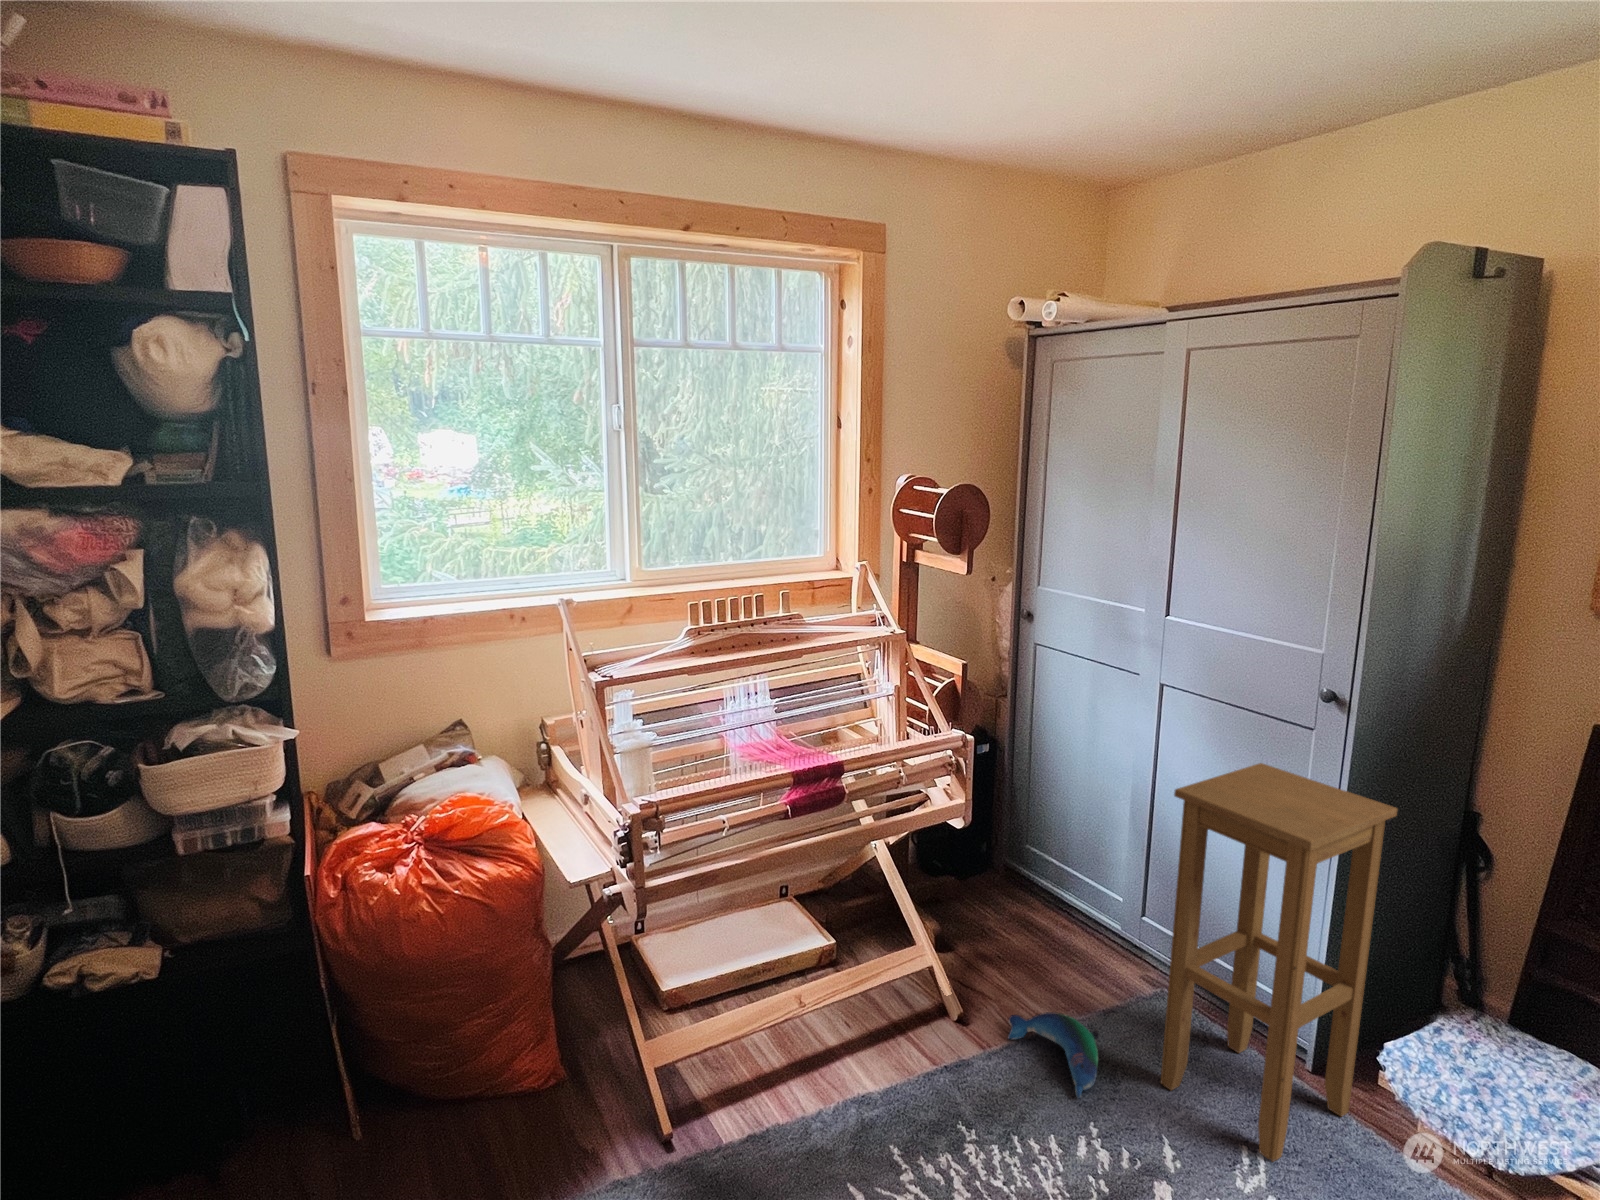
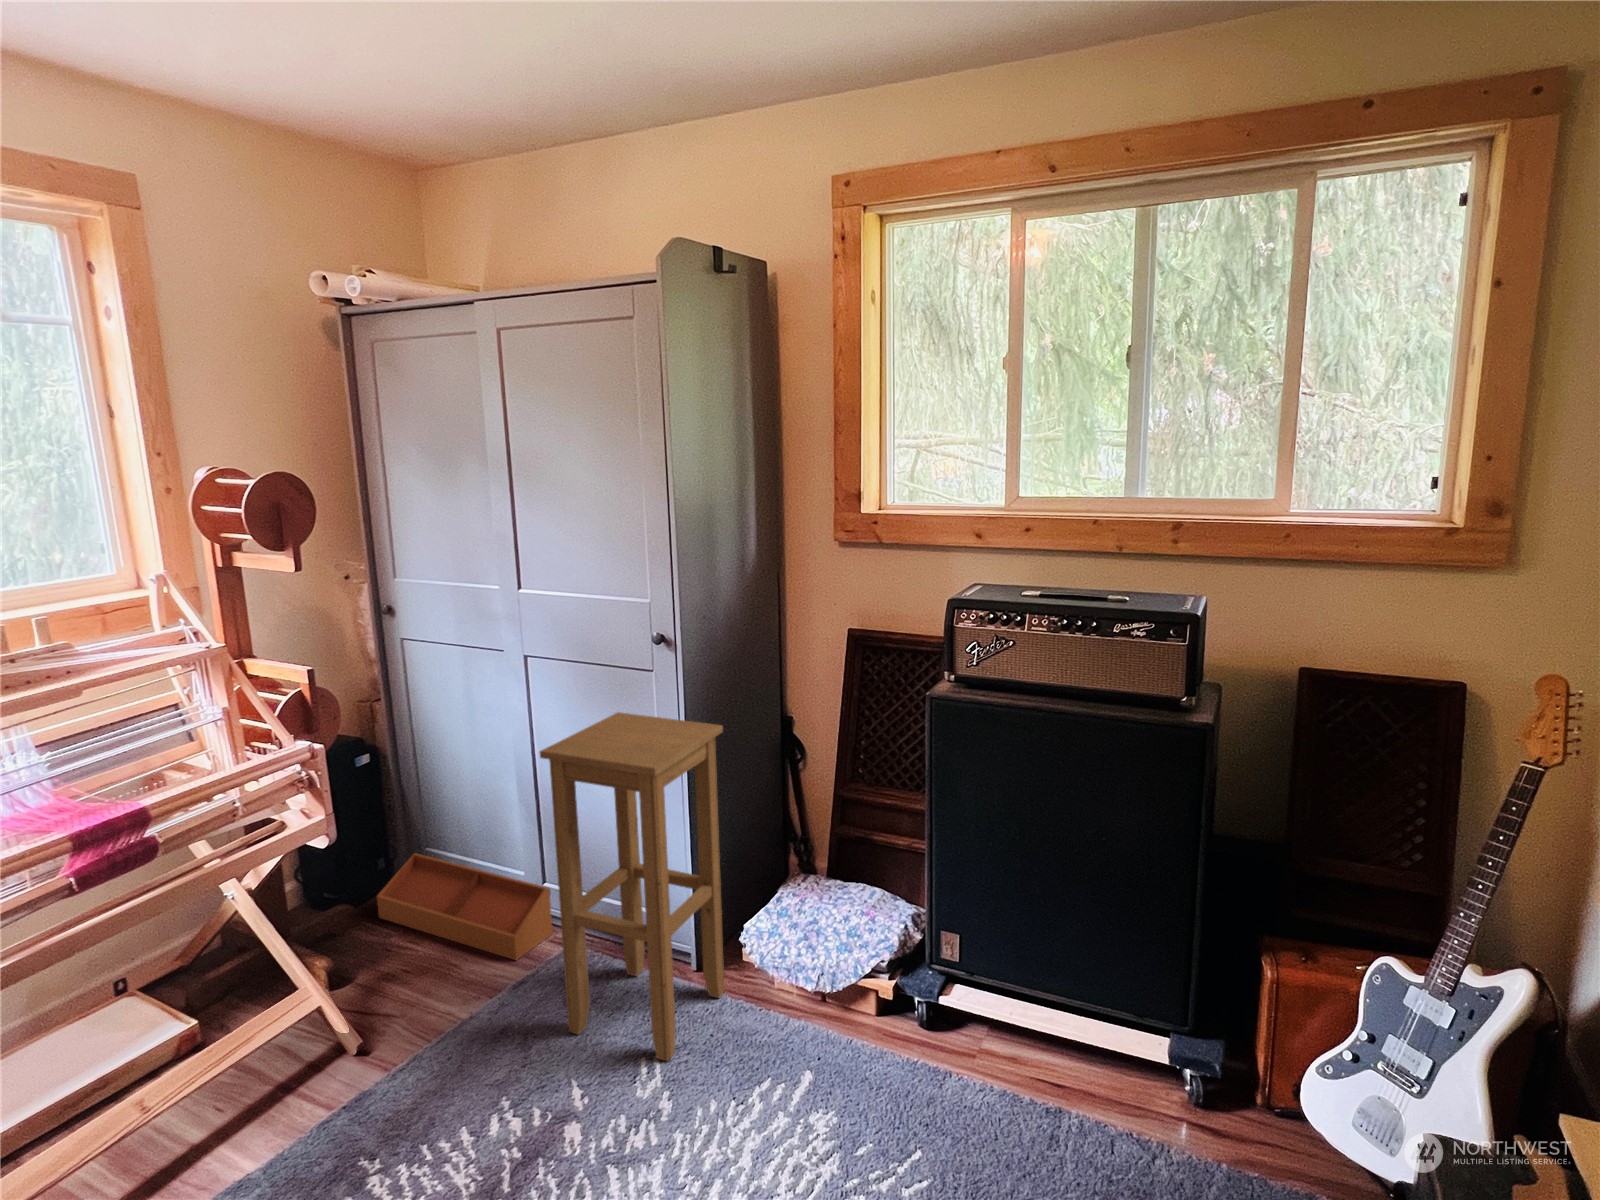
storage bin: none [977,847,1150,988] -> present [377,853,553,960]
plush toy: present [1008,1012,1099,1099] -> none [414,1002,507,1080]

